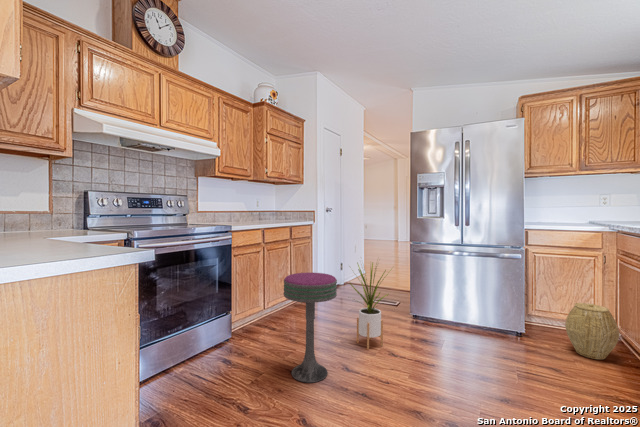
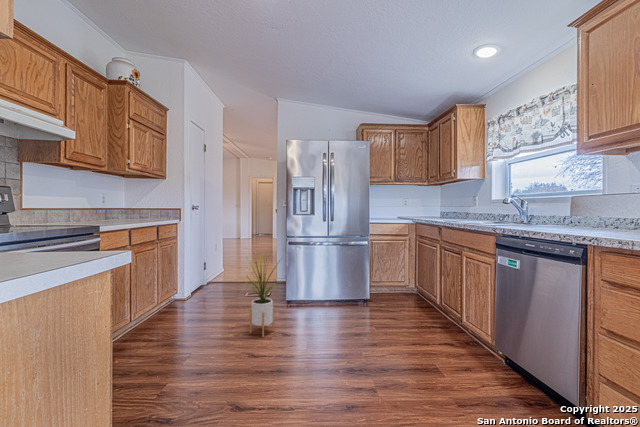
bar stool: present [284,273,337,383] -> none [189,268,247,381]
woven basket: present [565,303,619,360] -> none [396,271,426,309]

